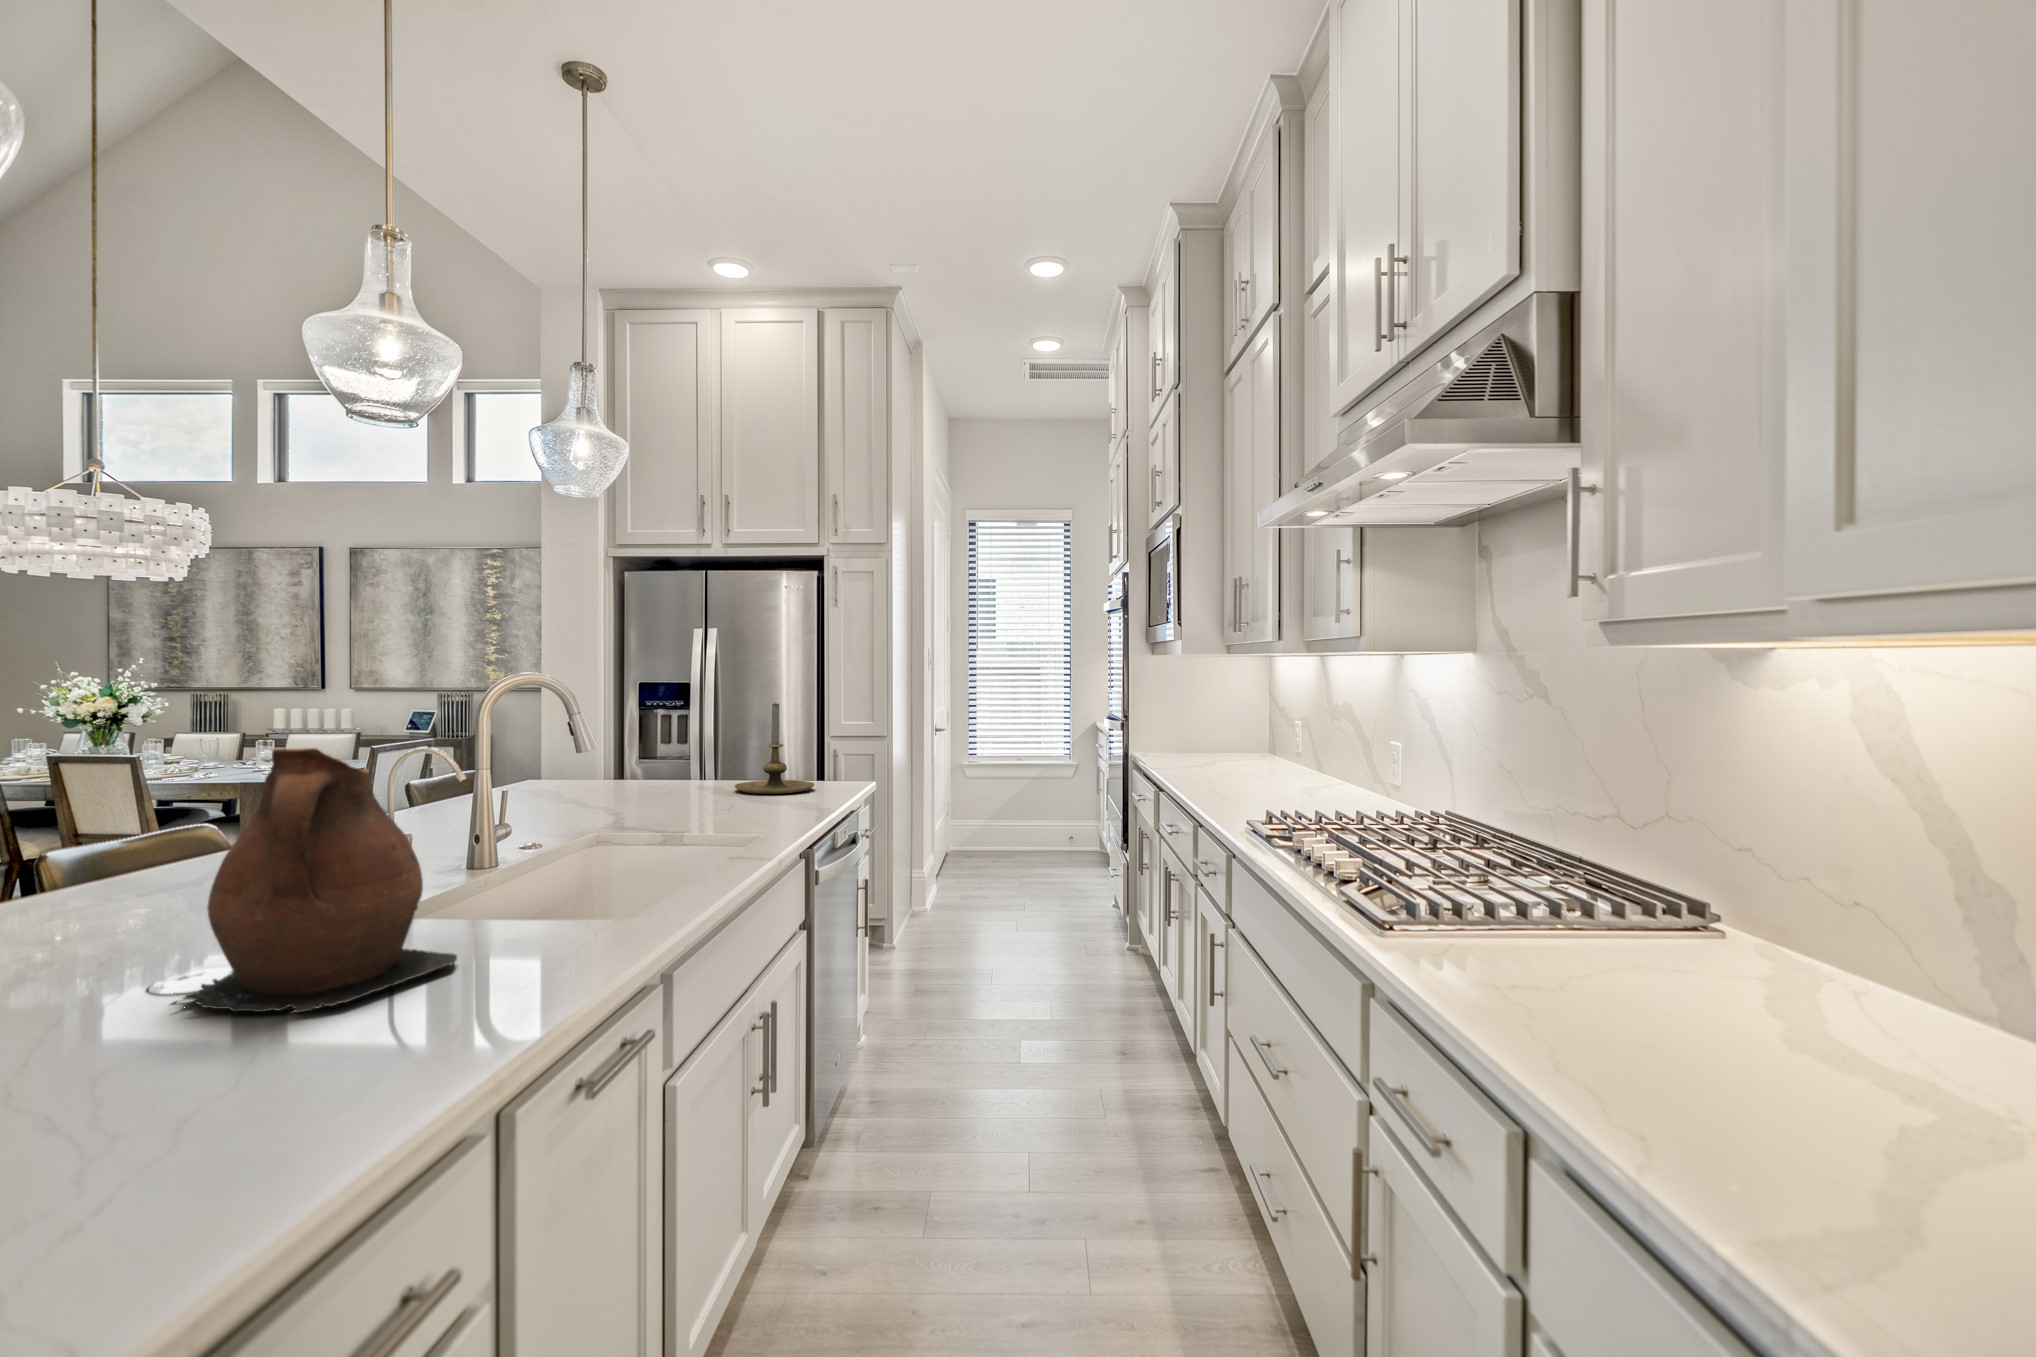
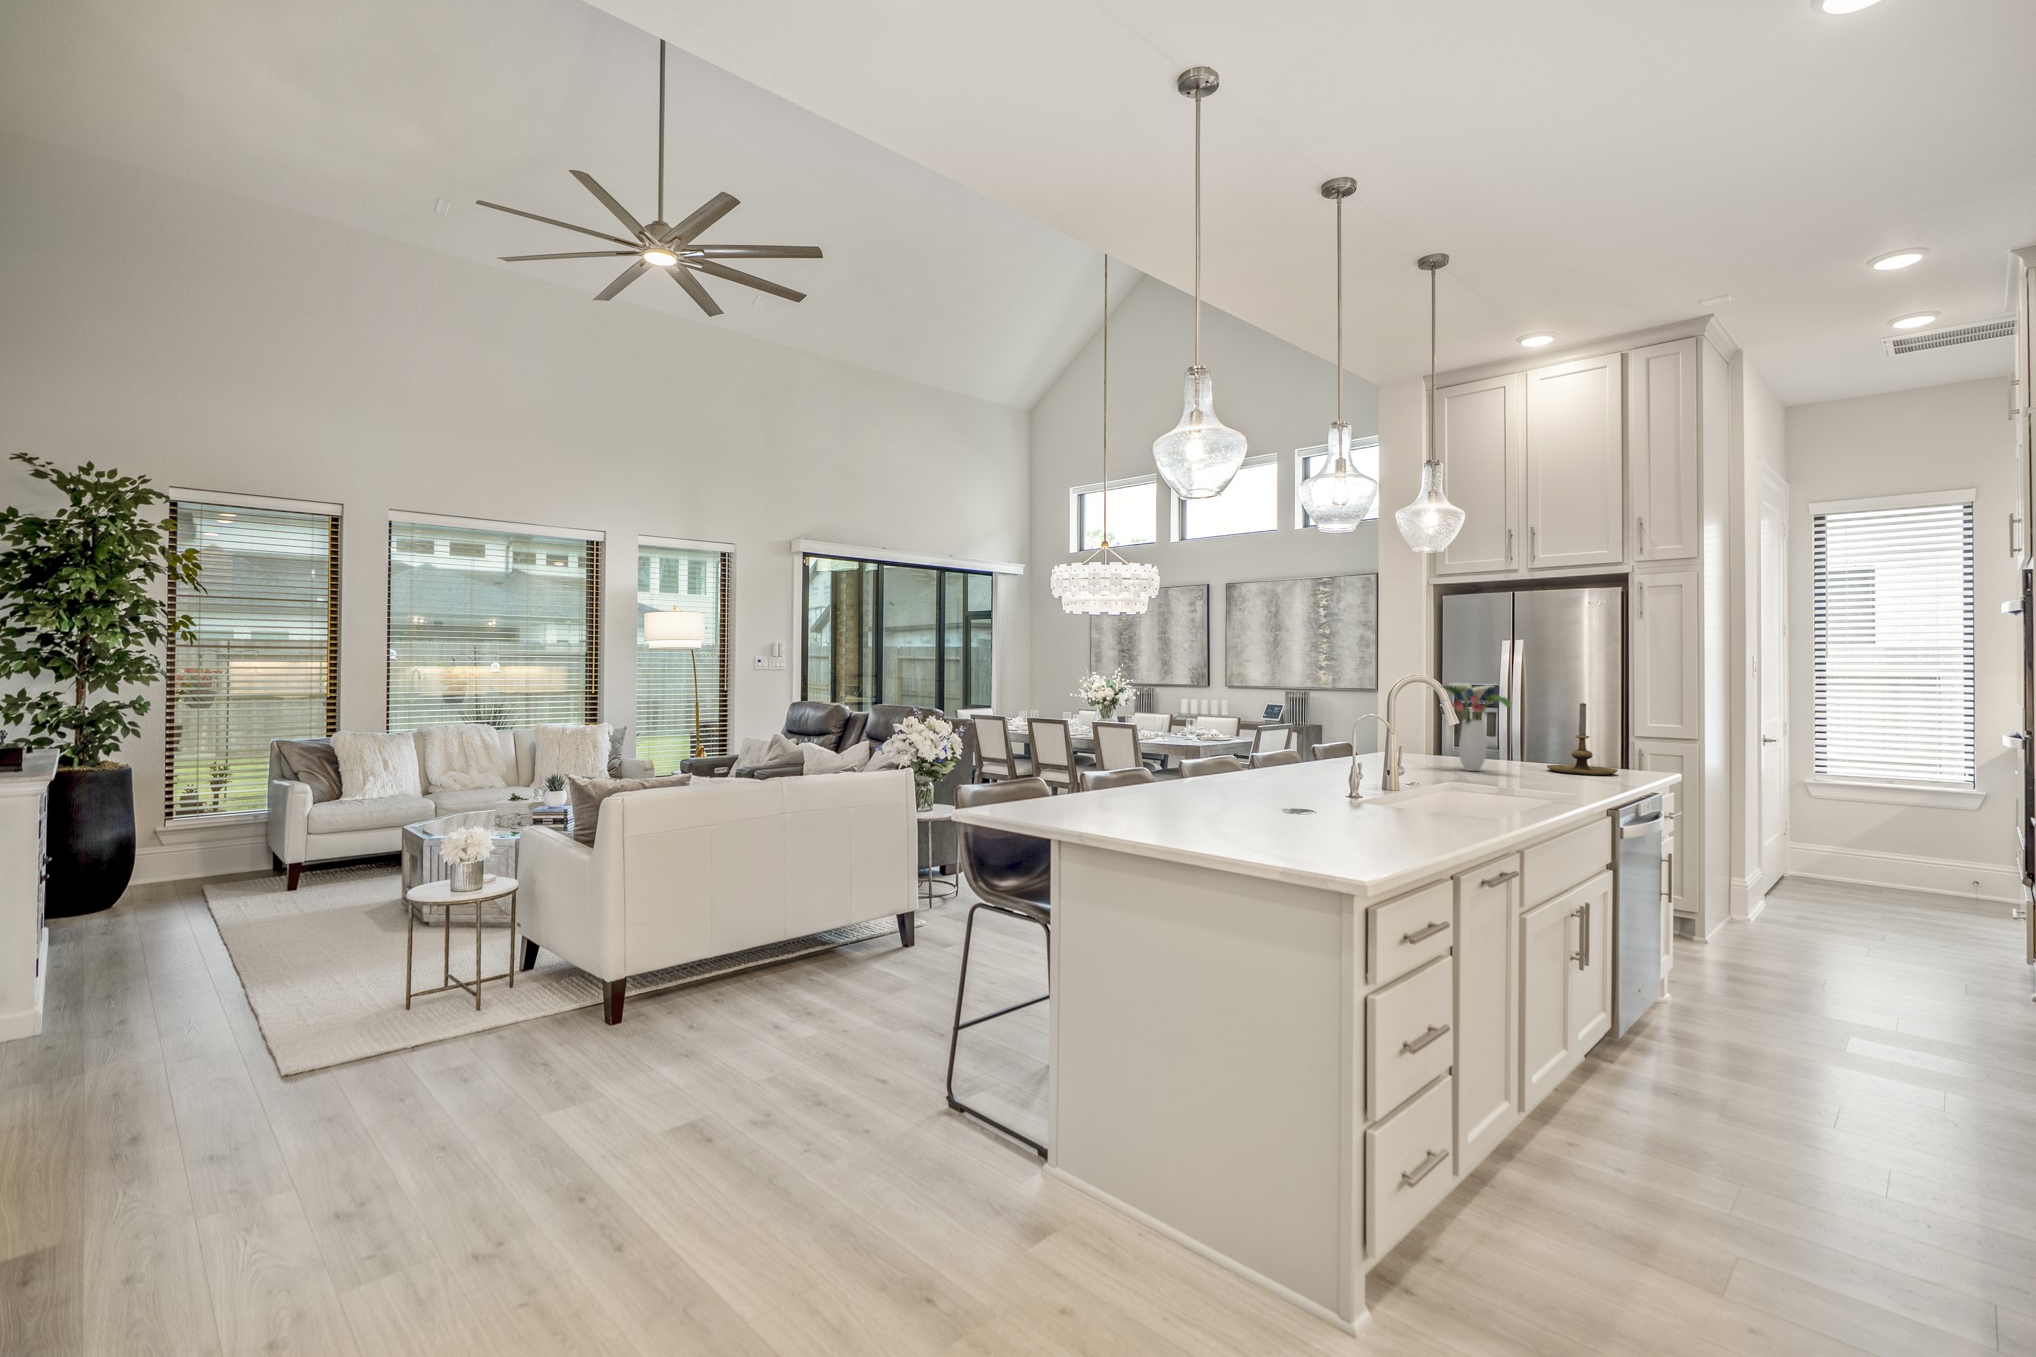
flower arrangement: none [567,679,684,805] -> present [1442,683,1511,771]
ceramic pitcher: present [174,748,457,1014] -> none [1320,708,1426,816]

